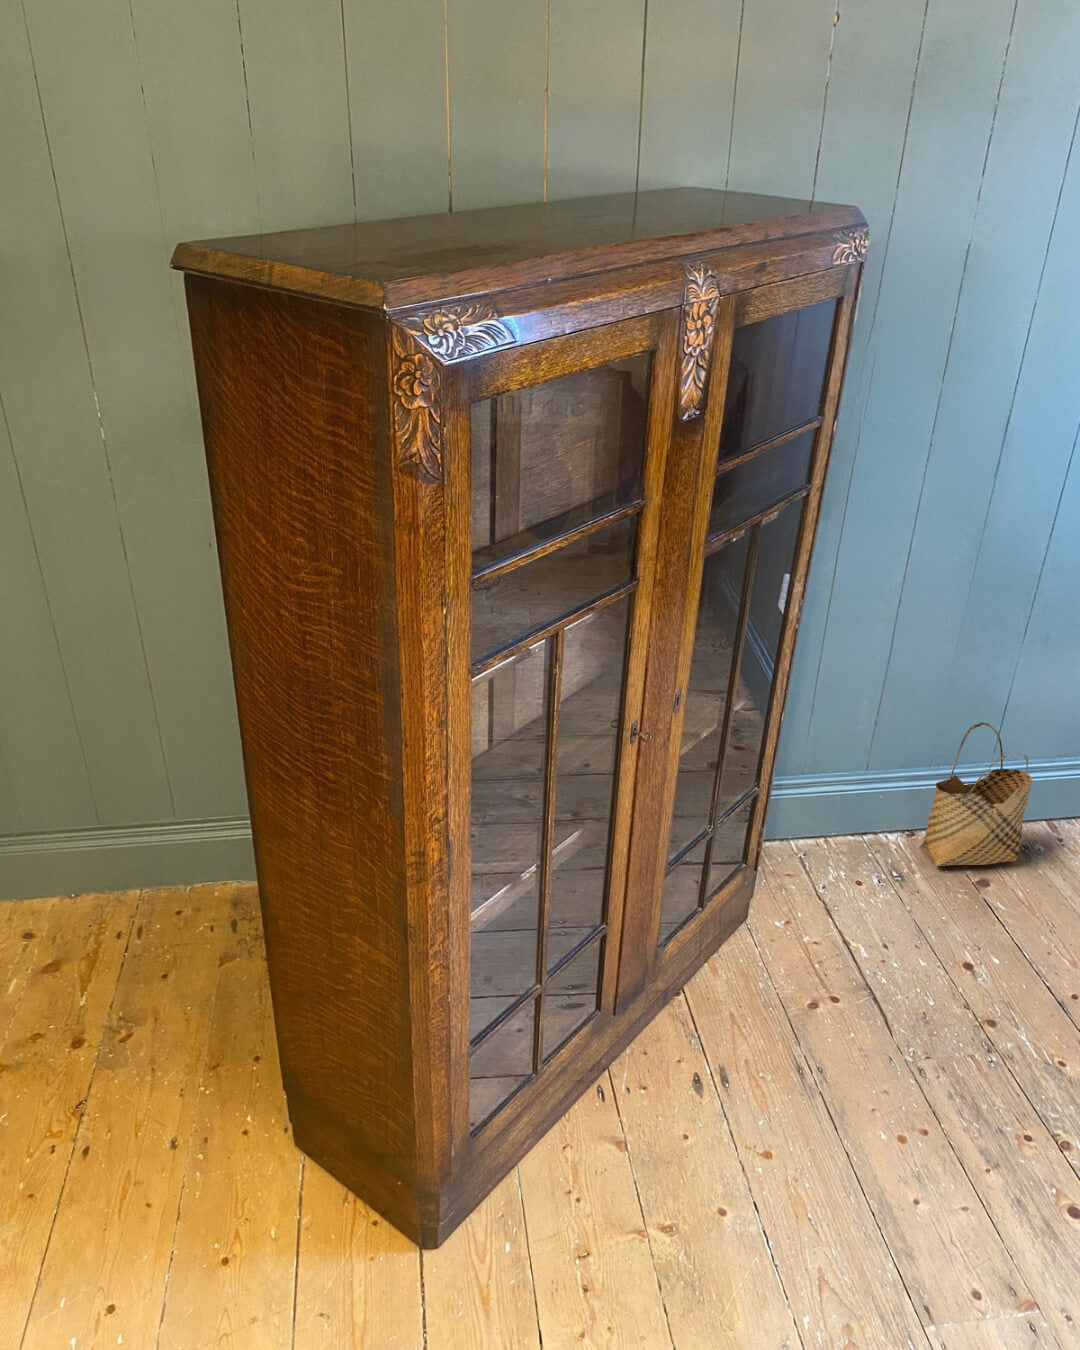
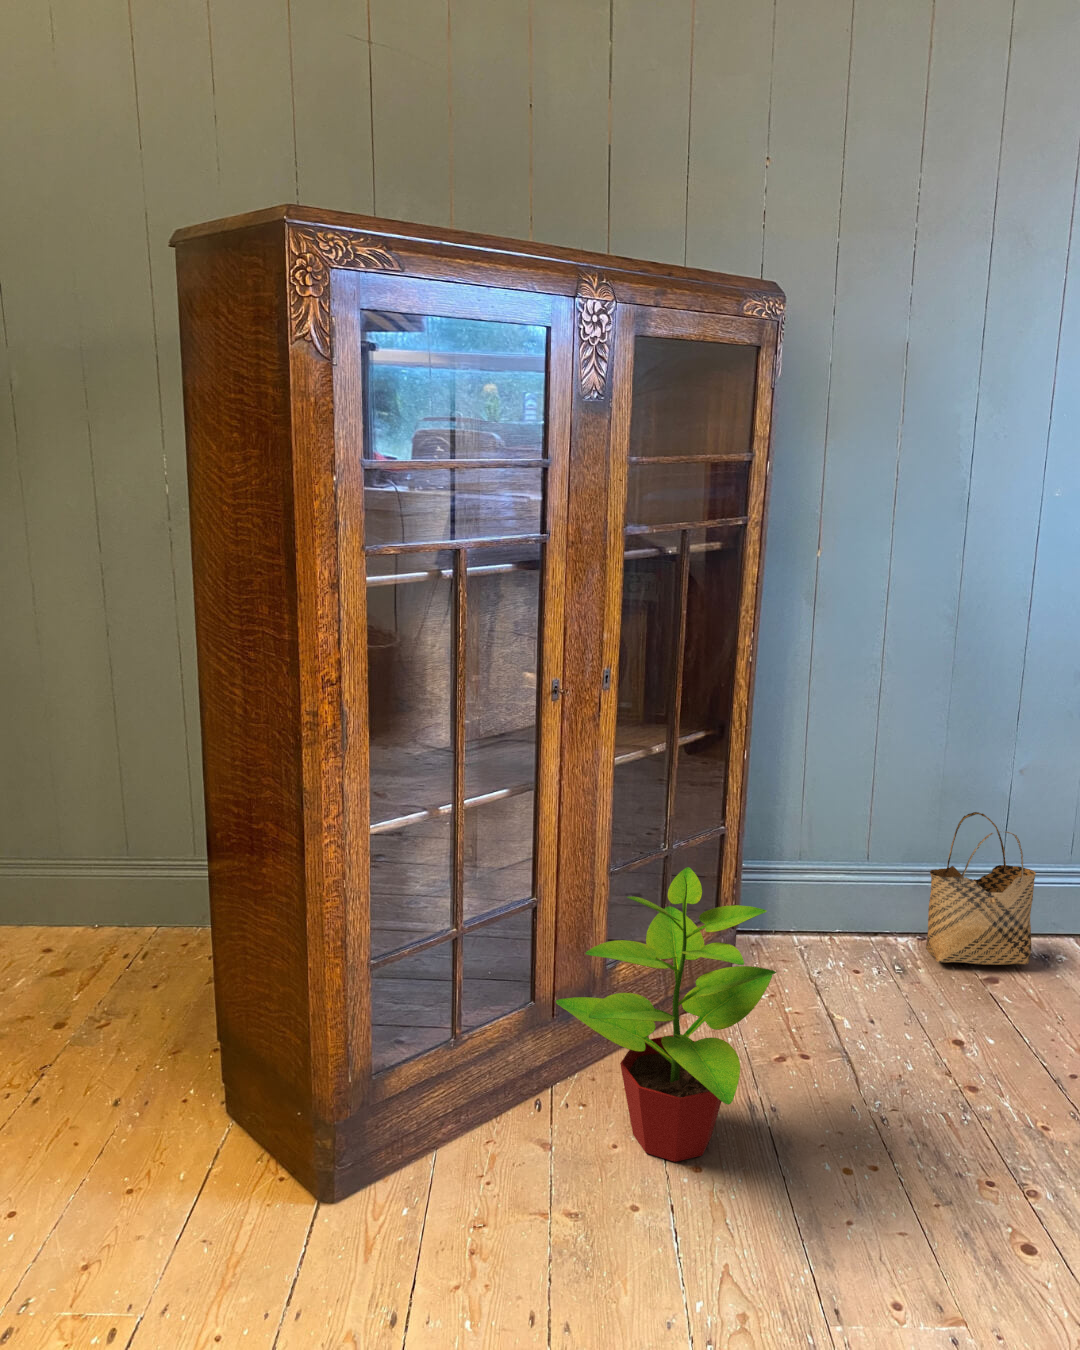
potted plant: none [625,886,855,1150] -> present [556,867,776,1162]

